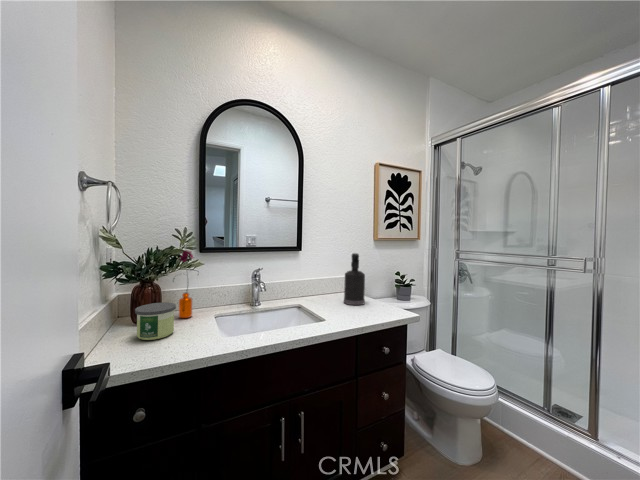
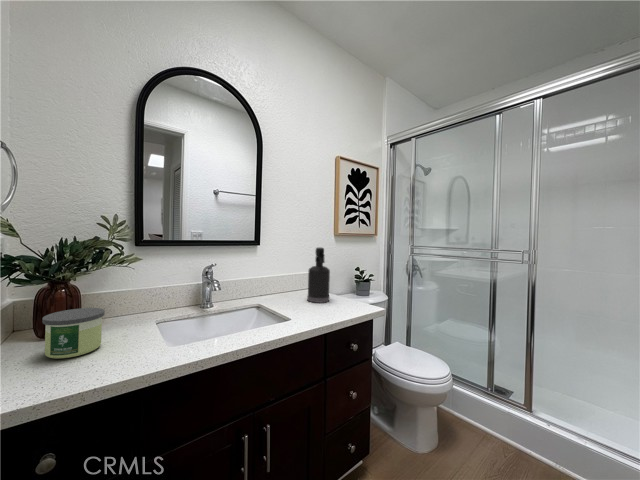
flower: present [177,250,194,318] -> none [98,240,134,328]

